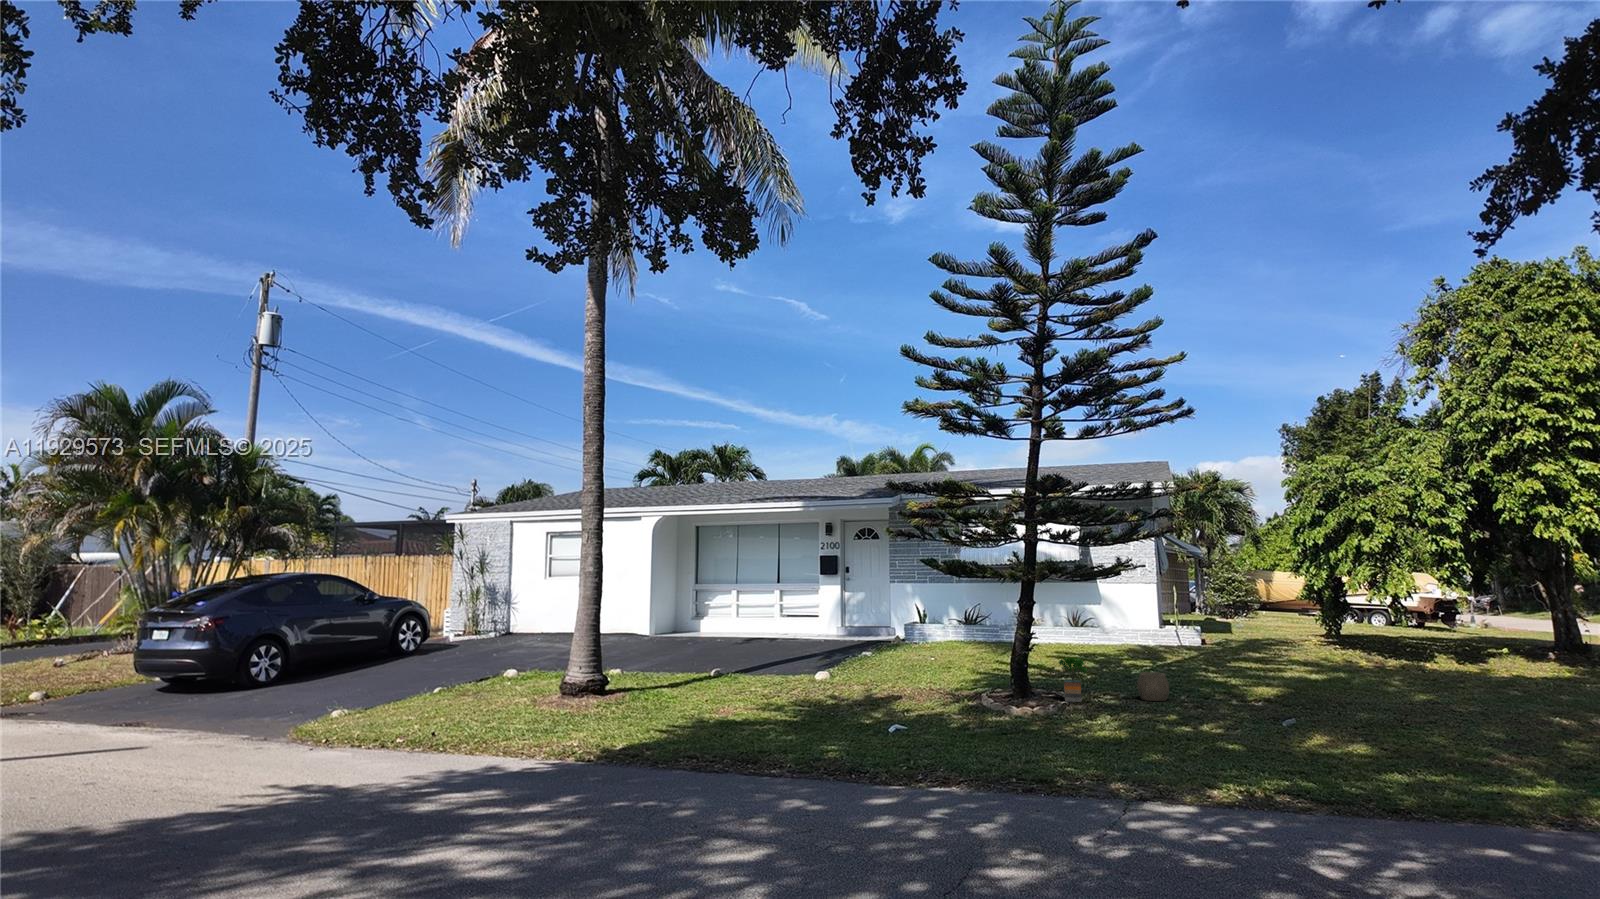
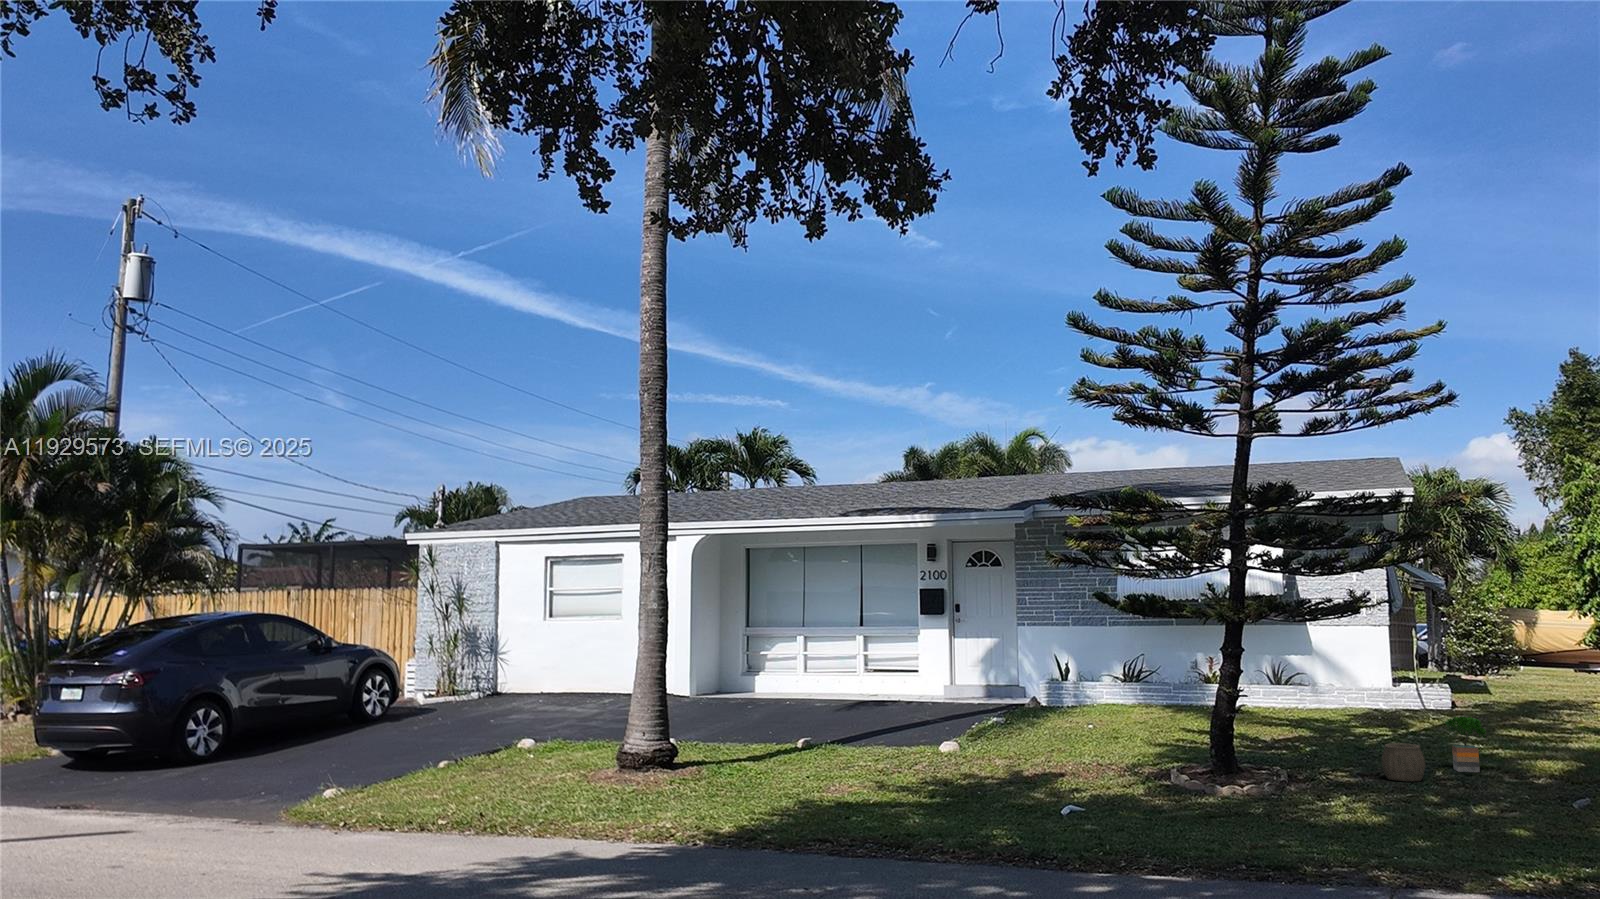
potted tree: present [1058,658,1087,702] -> present [1445,716,1486,772]

